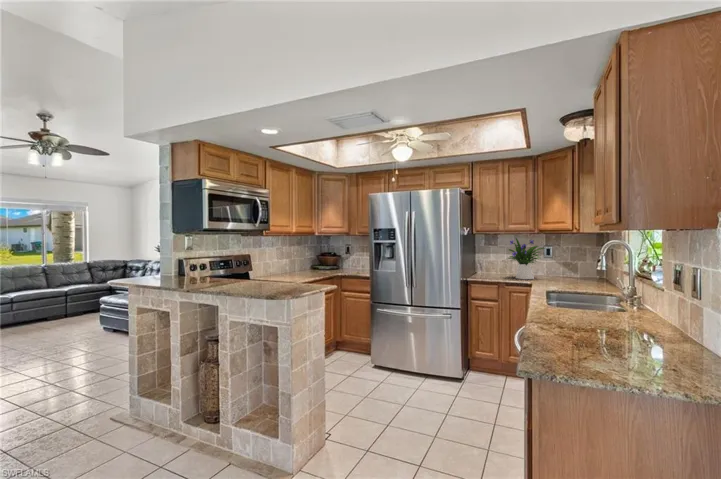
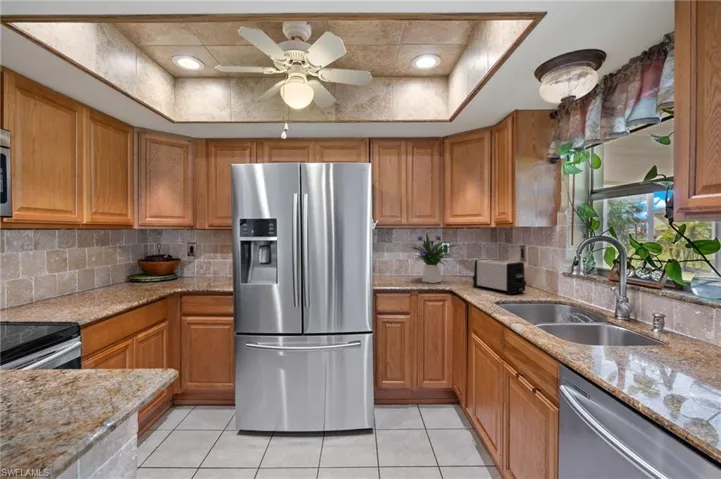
toaster: none [554,260,594,288] -> present [473,259,526,294]

